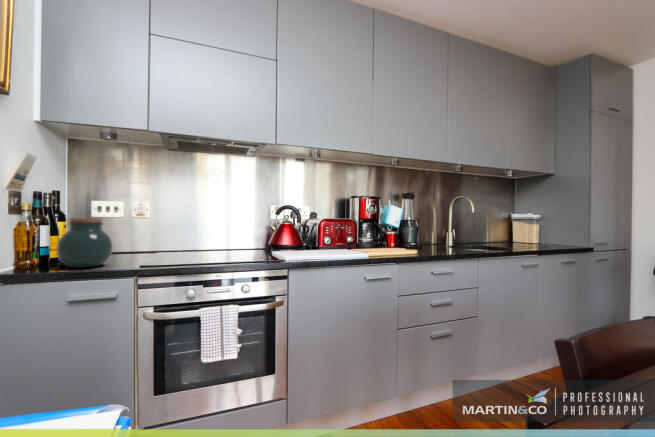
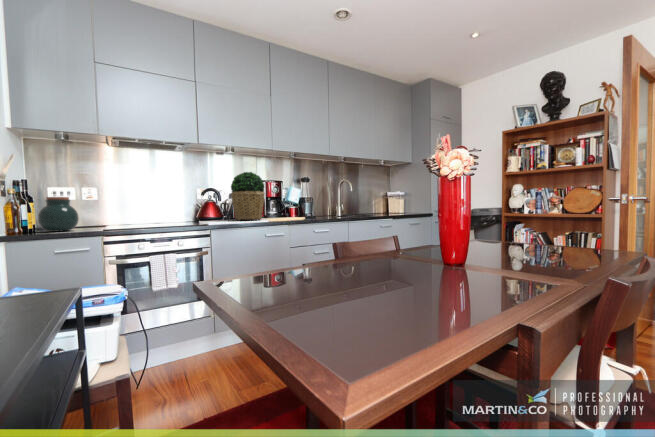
potted plant: none [314,184,360,253] -> present [231,172,264,220]

